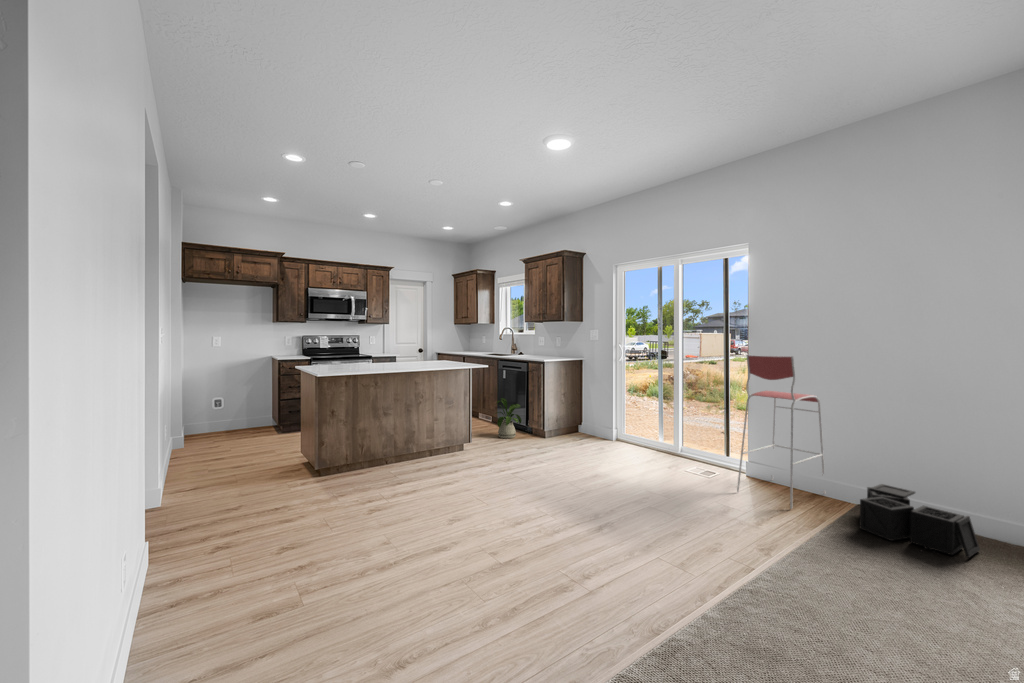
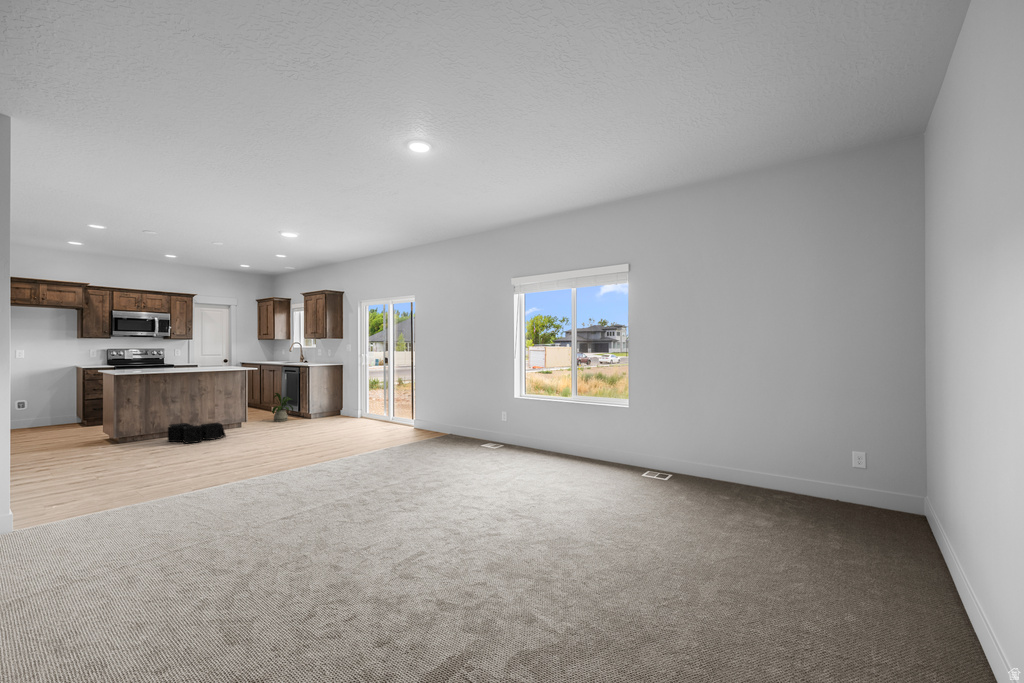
bar stool: present [737,355,826,509] -> none [398,358,448,442]
storage bin: present [860,484,980,558] -> present [168,423,226,444]

